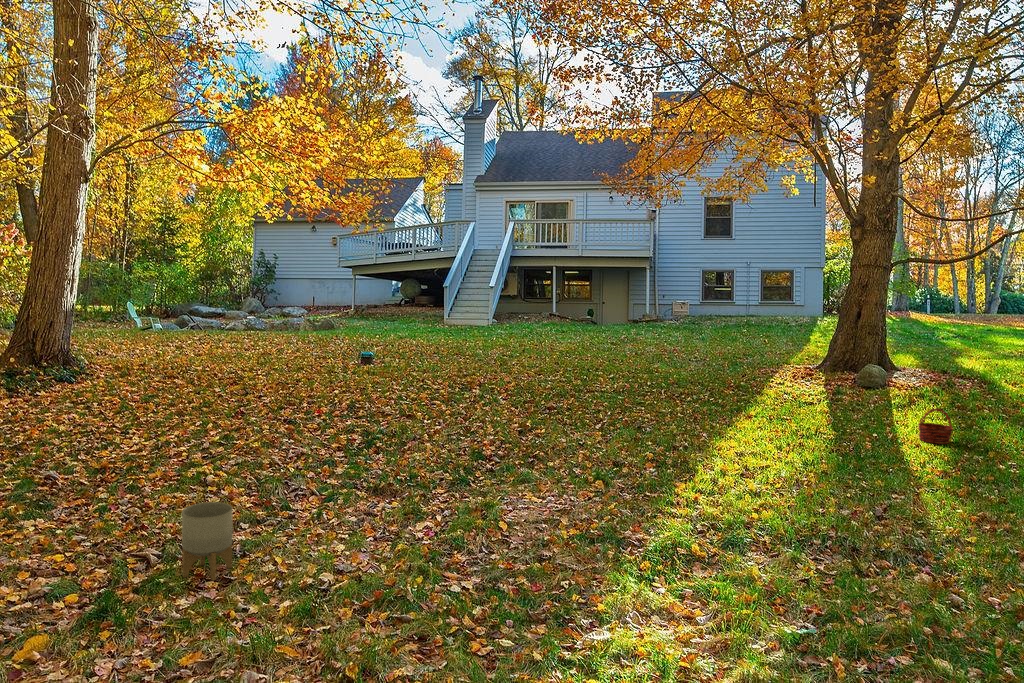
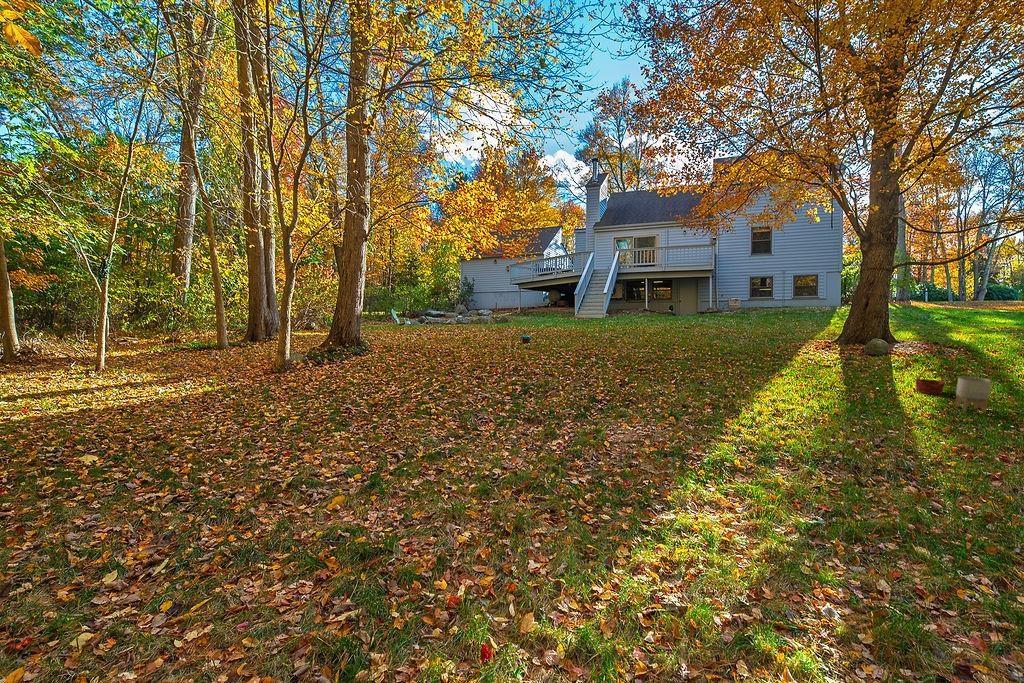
planter: present [182,502,233,581] -> present [955,376,991,413]

